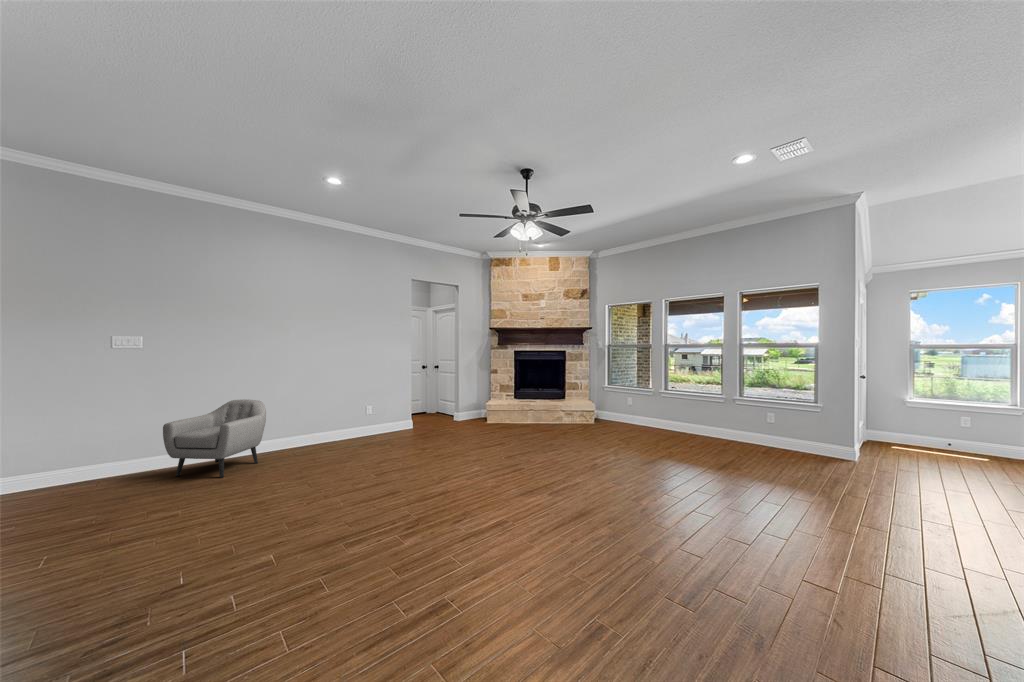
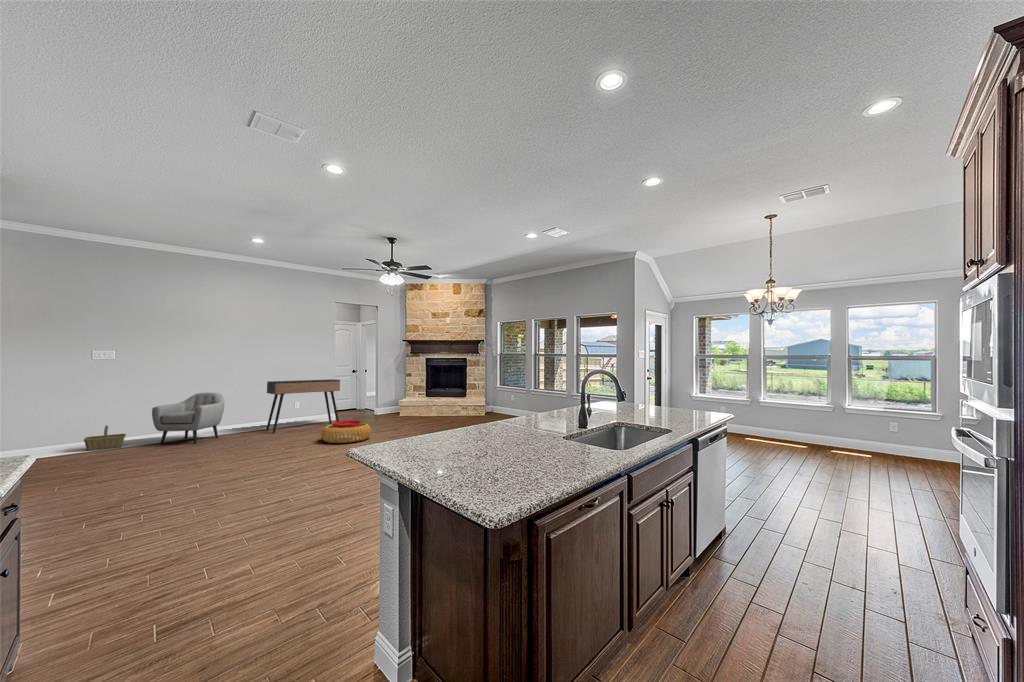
console table: none [323,379,417,455] -> present [266,379,340,433]
pouf: none [397,446,468,487] -> present [321,421,371,443]
basket: none [60,450,130,491] -> present [84,426,126,451]

